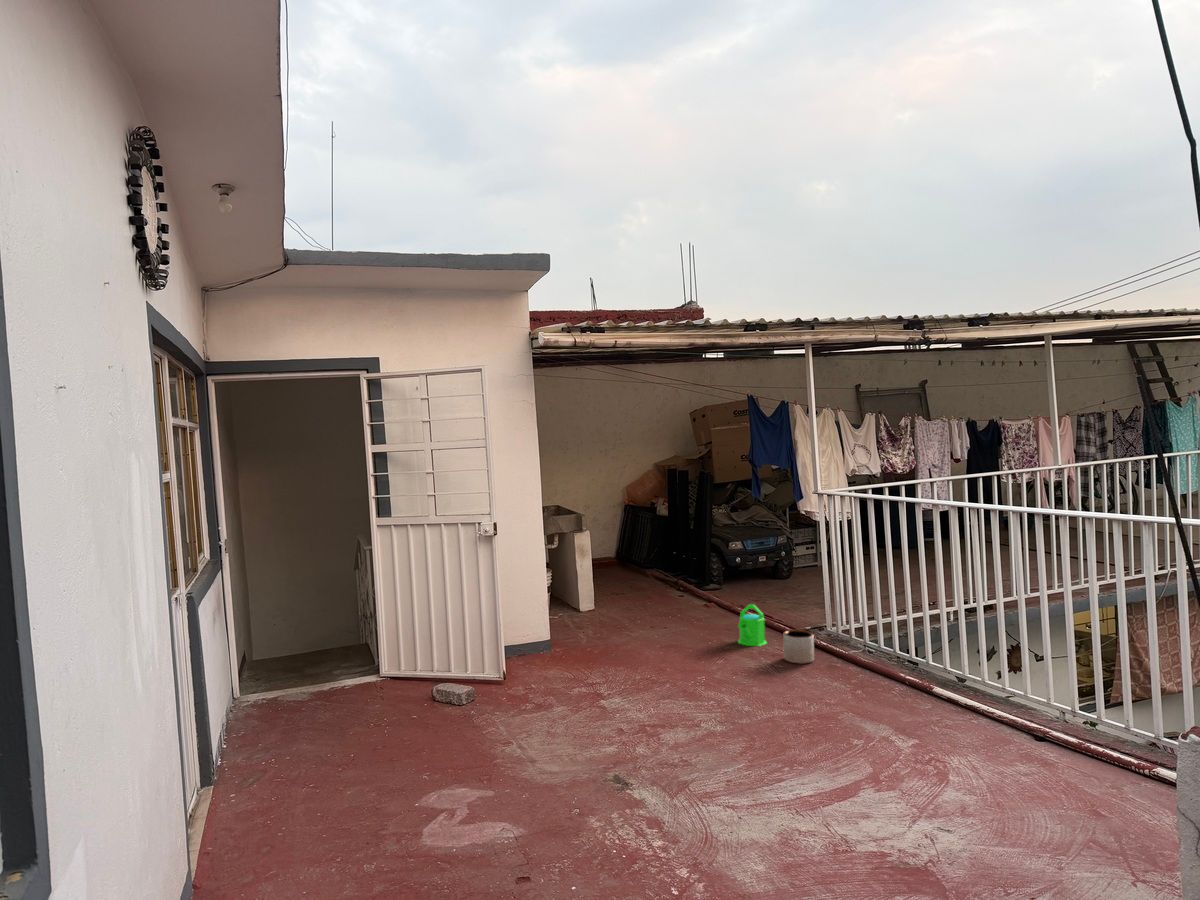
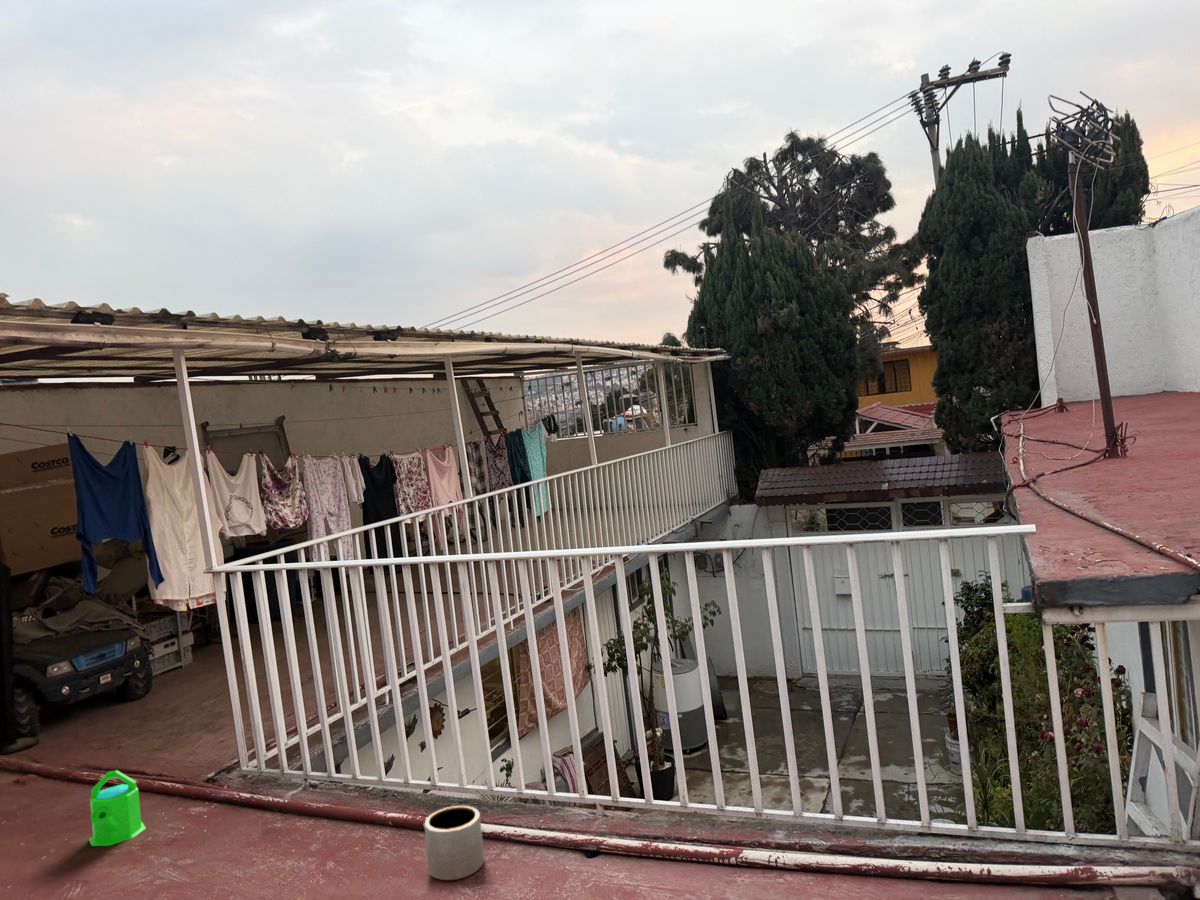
planter: present [783,630,814,664] -> present [424,806,484,880]

